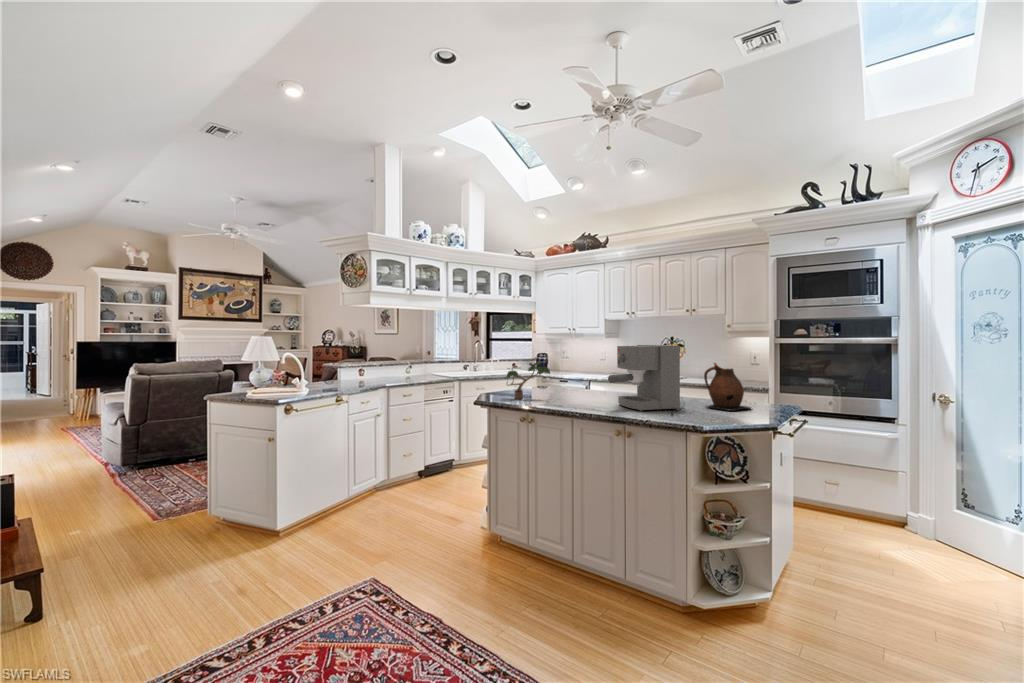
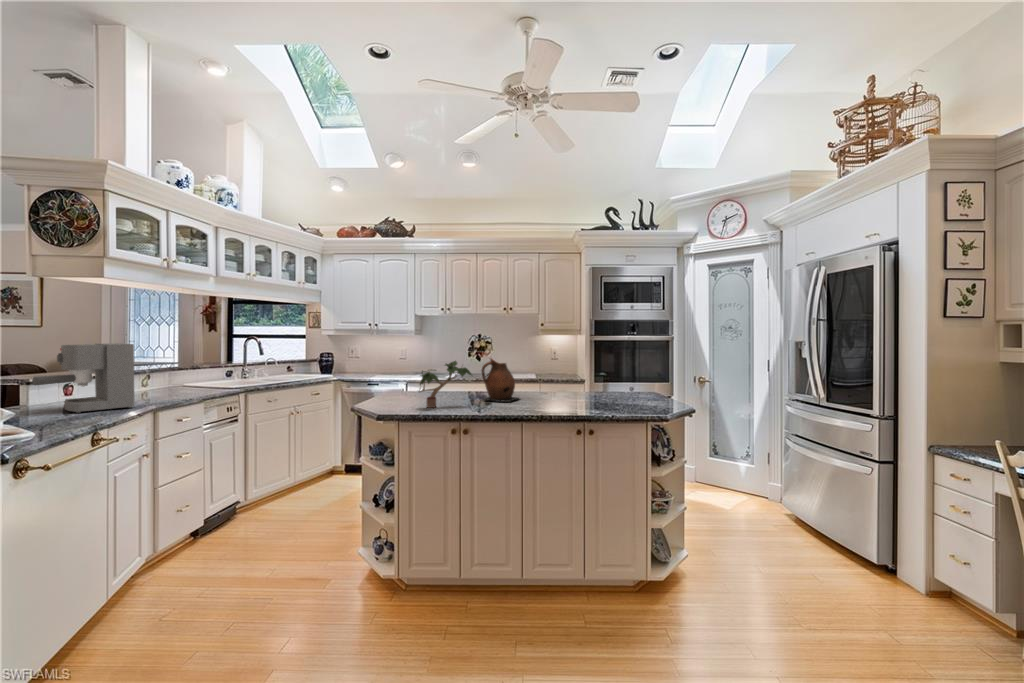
coffee maker: present [608,345,680,411] -> present [32,343,135,413]
ceramic pitcher: present [704,363,751,411] -> present [482,358,519,402]

